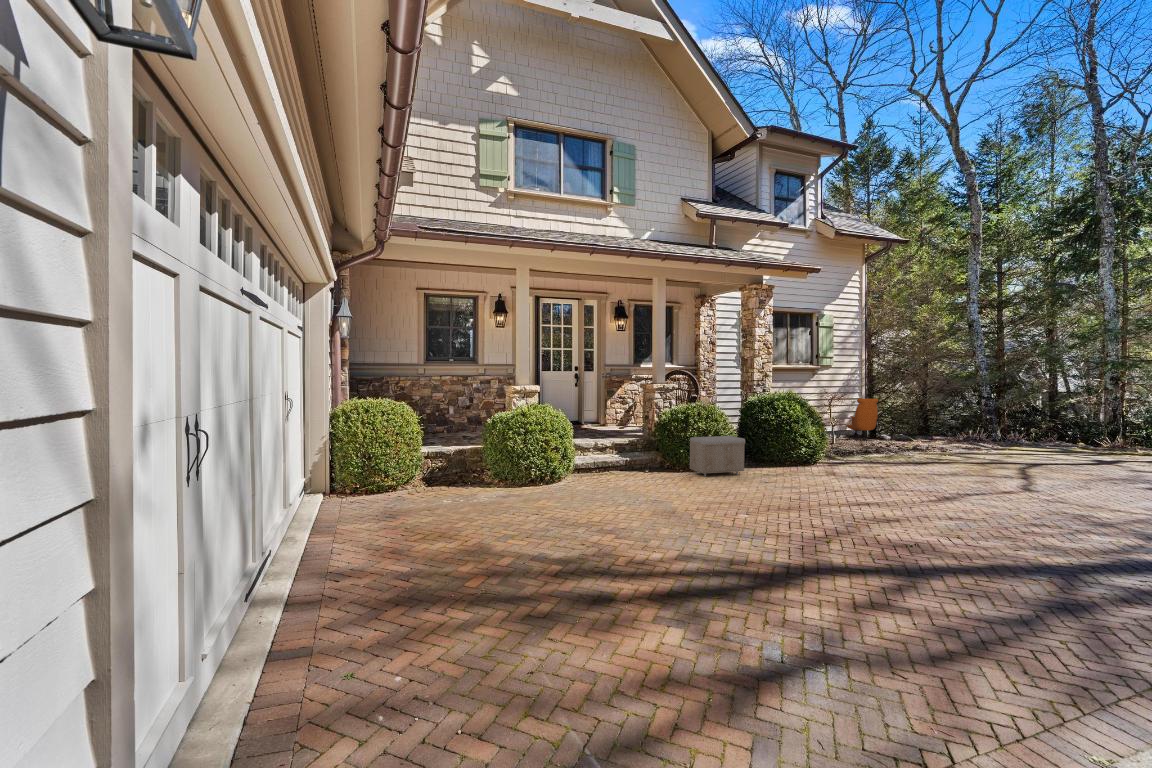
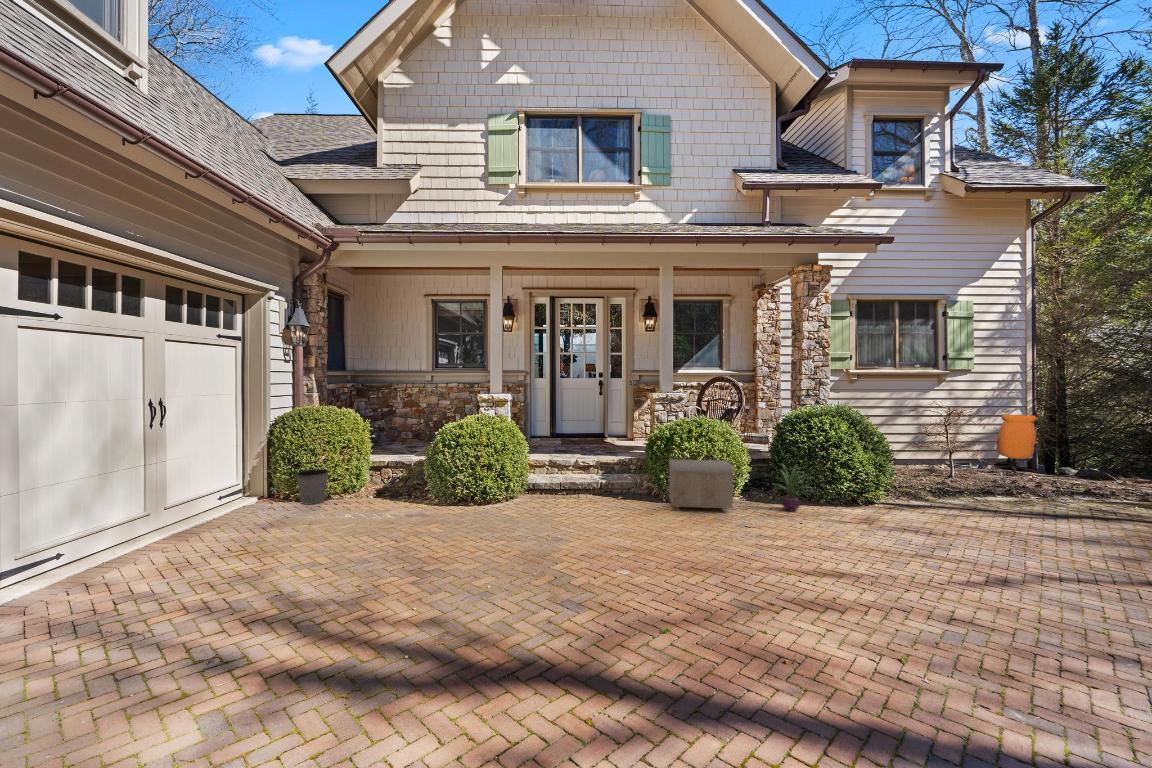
decorative plant: none [755,435,794,471] -> present [781,465,800,511]
bucket: none [375,464,408,500] -> present [296,469,329,504]

